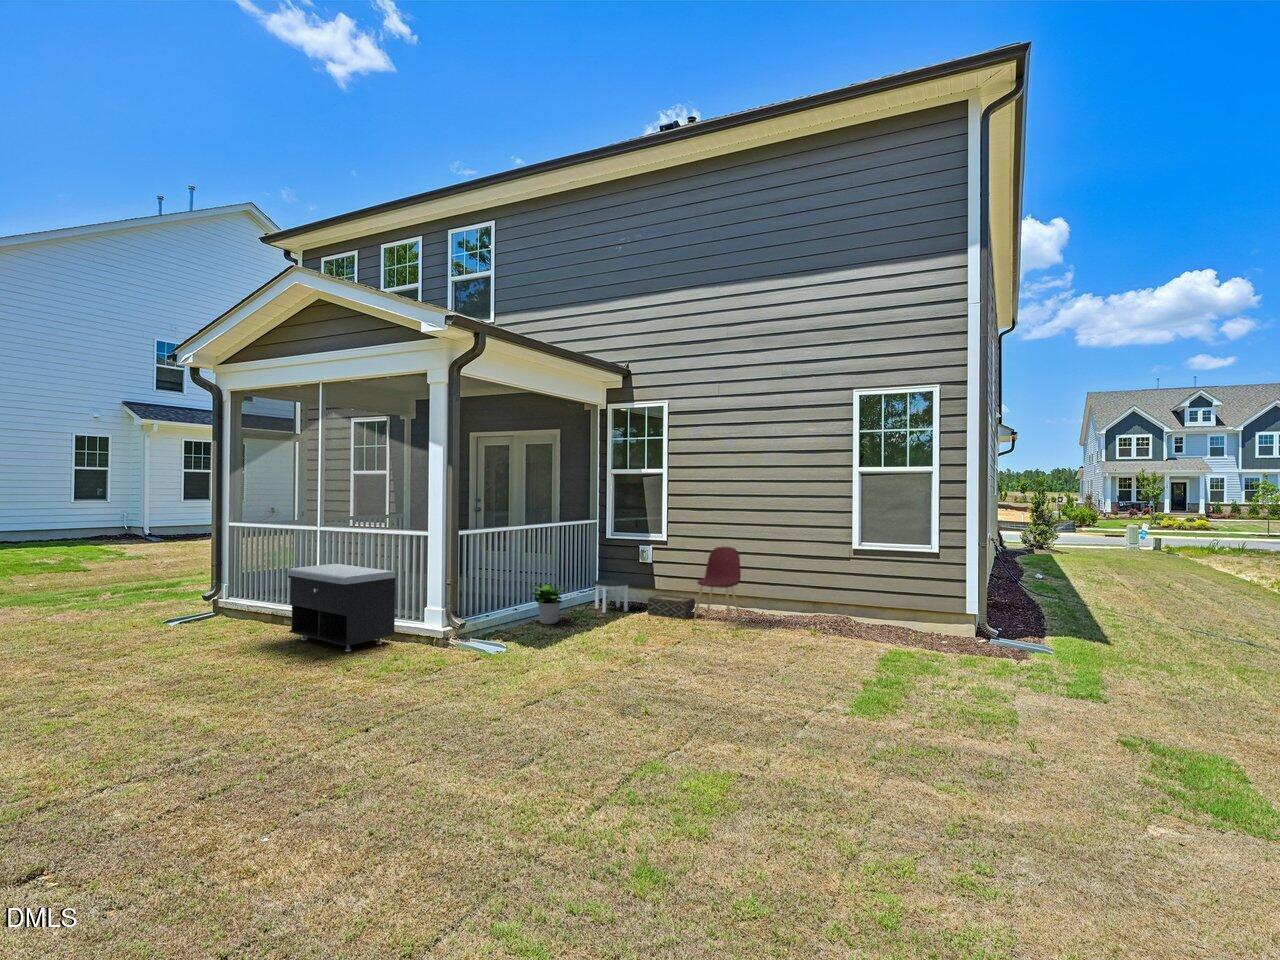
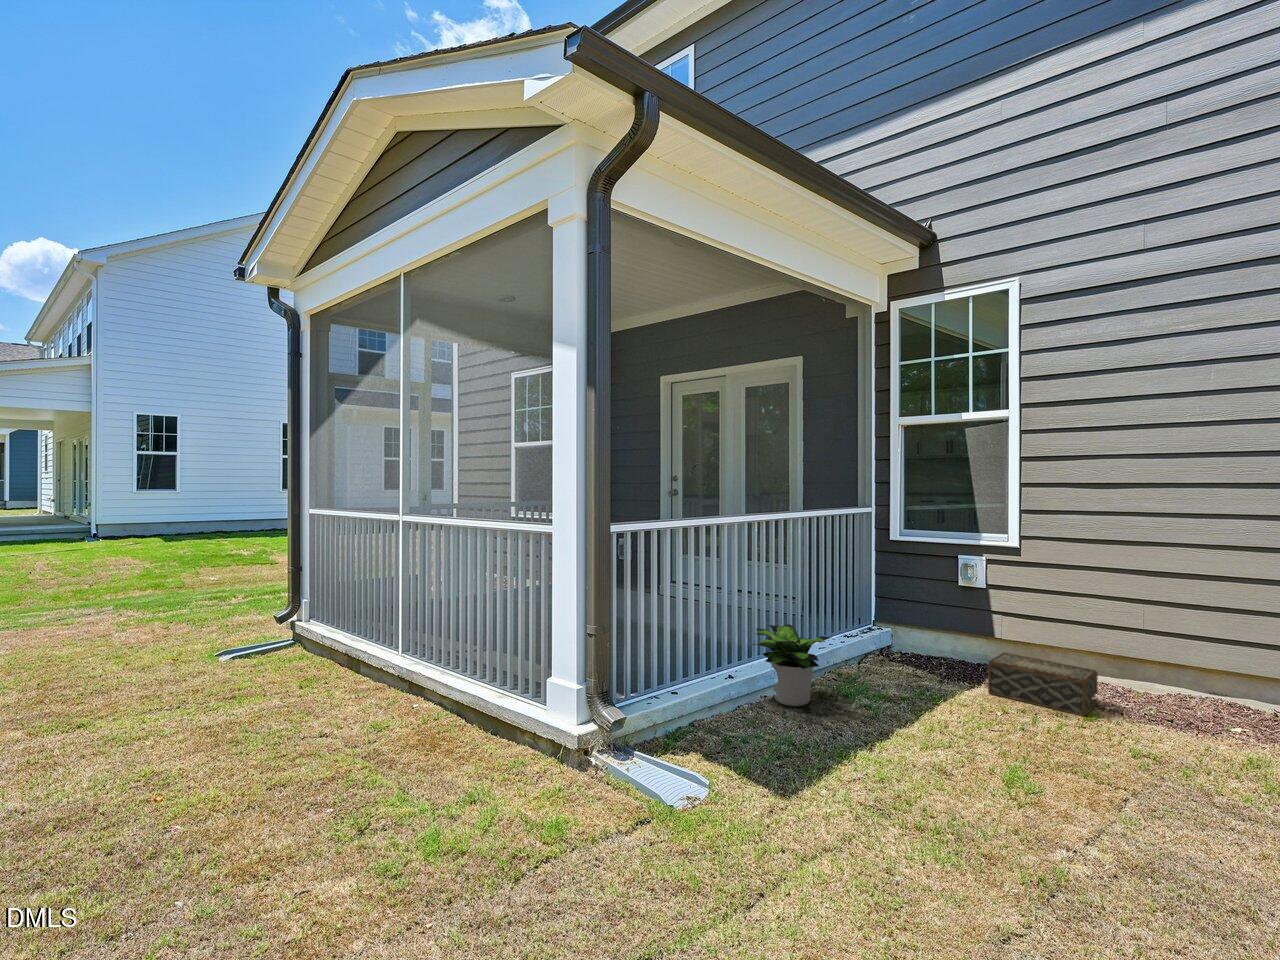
chair: present [693,547,741,628] -> none [1120,566,1241,768]
storage bench: present [288,564,395,651] -> none [341,577,501,755]
round table: present [594,579,630,613] -> none [869,614,942,681]

